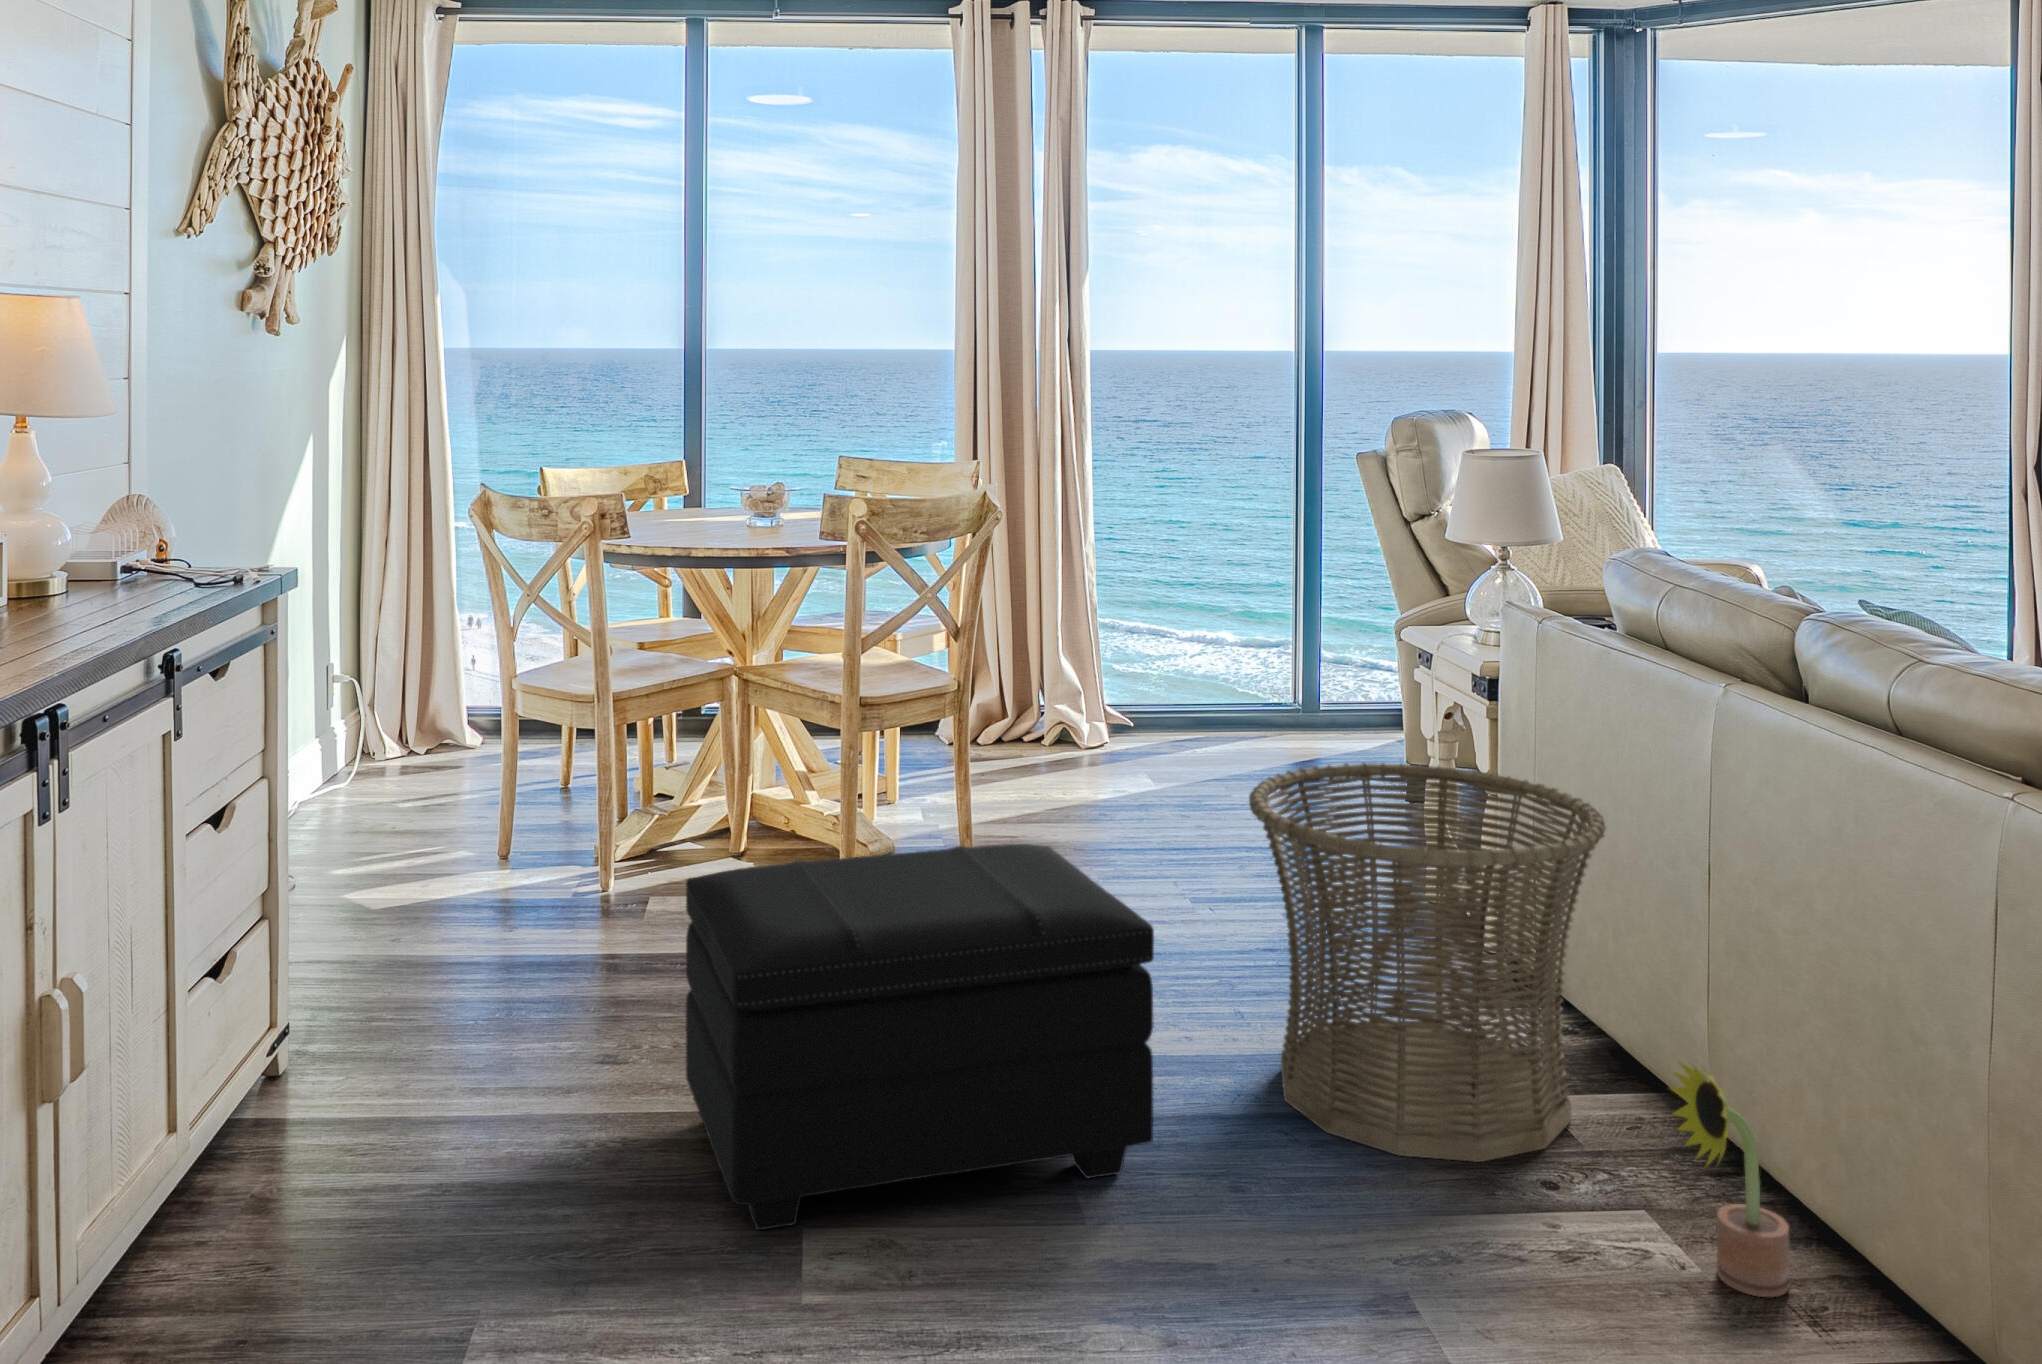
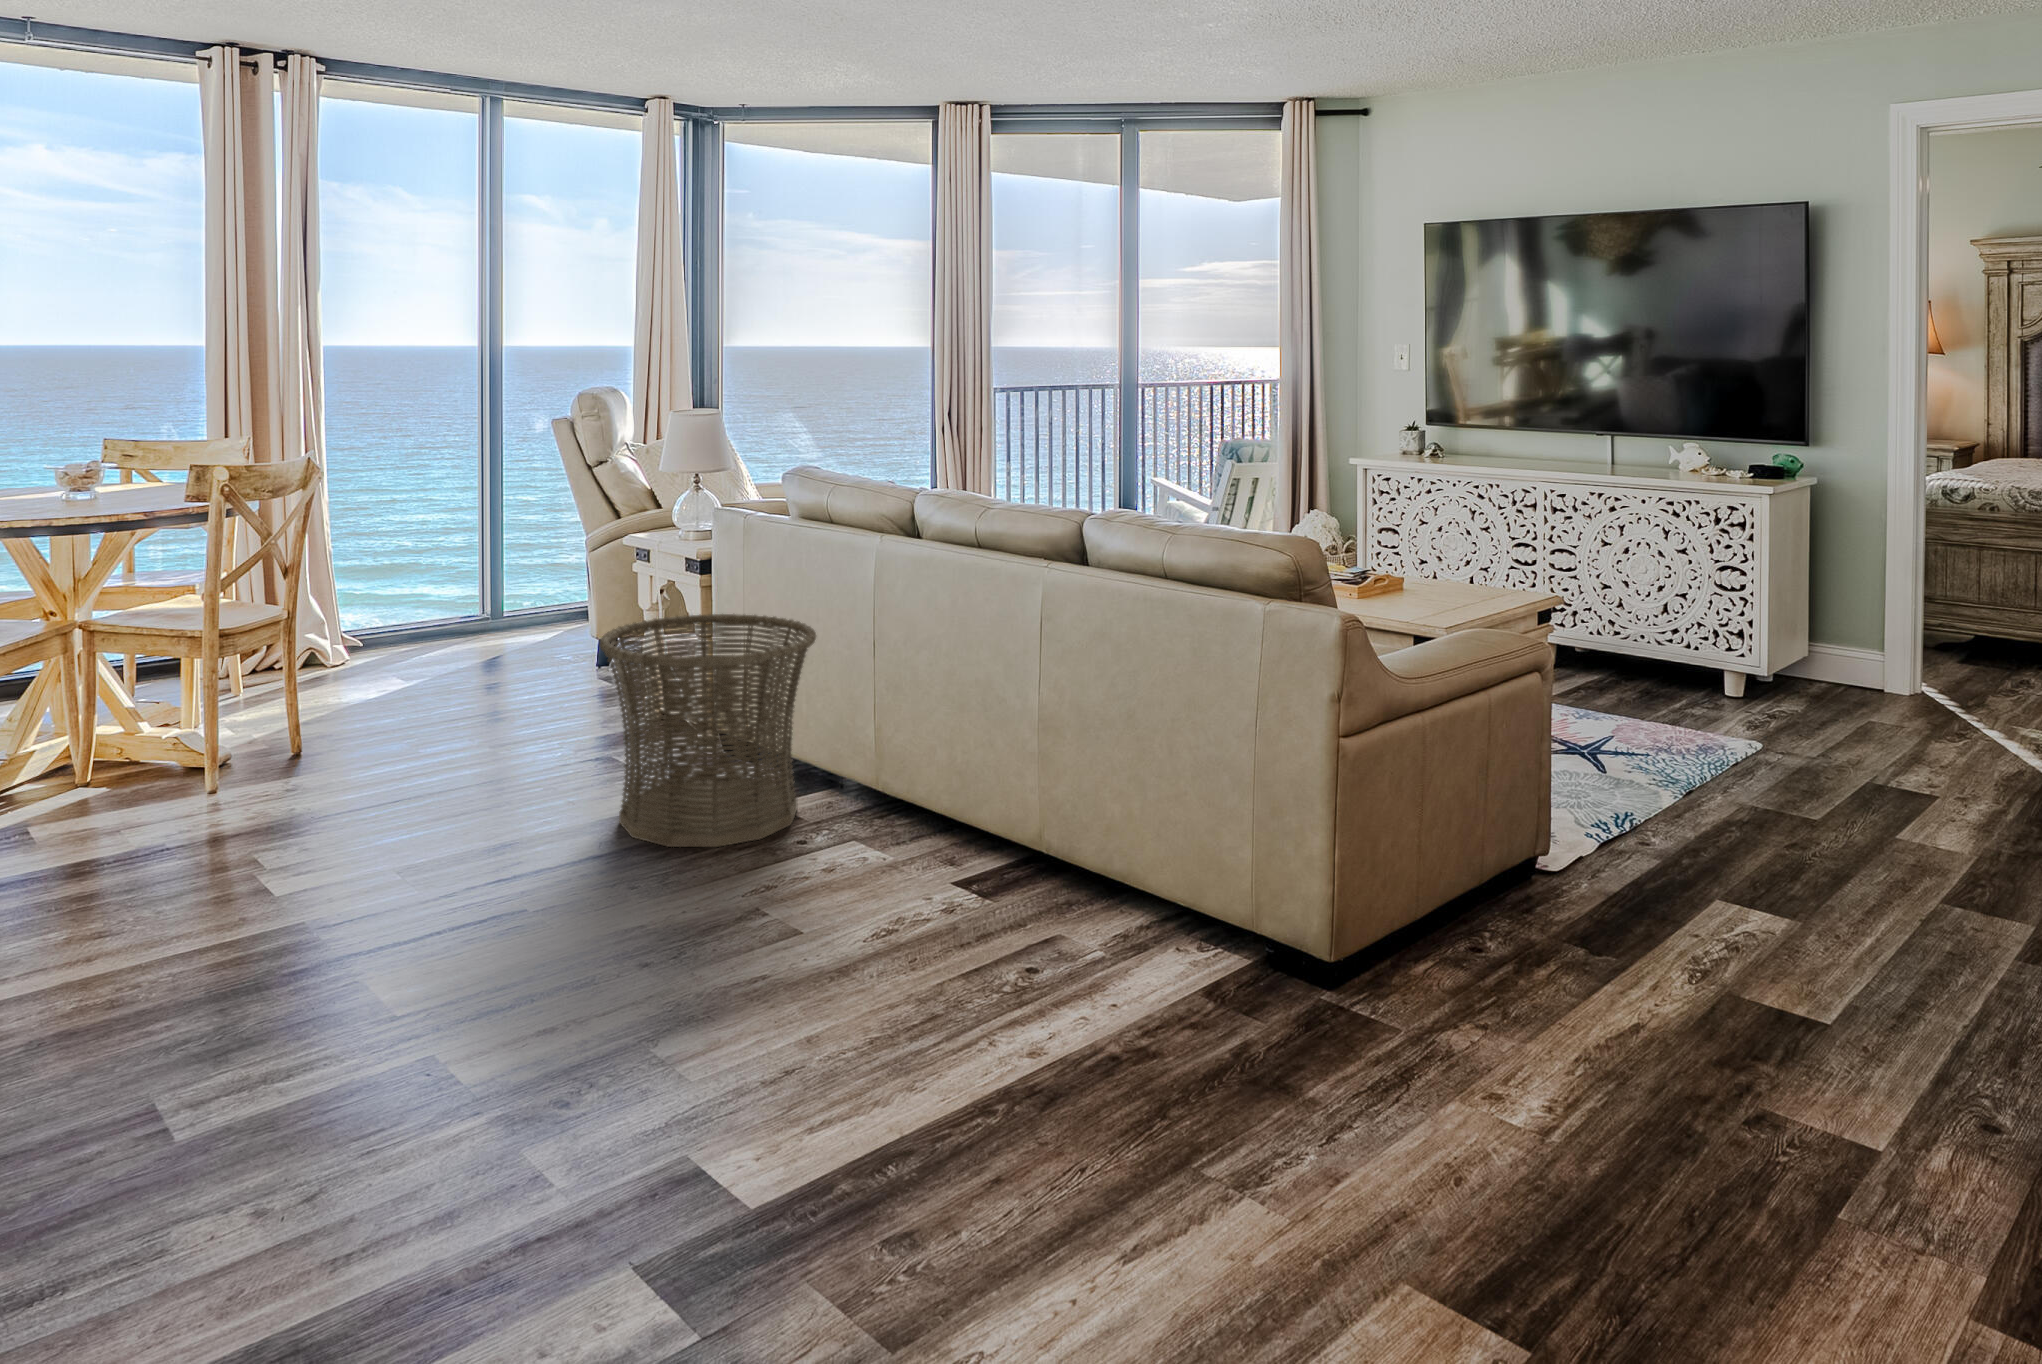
footstool: present [686,844,1154,1230] -> none [205,702,580,989]
decorative plant: present [1671,1062,1789,1297] -> none [875,741,936,860]

